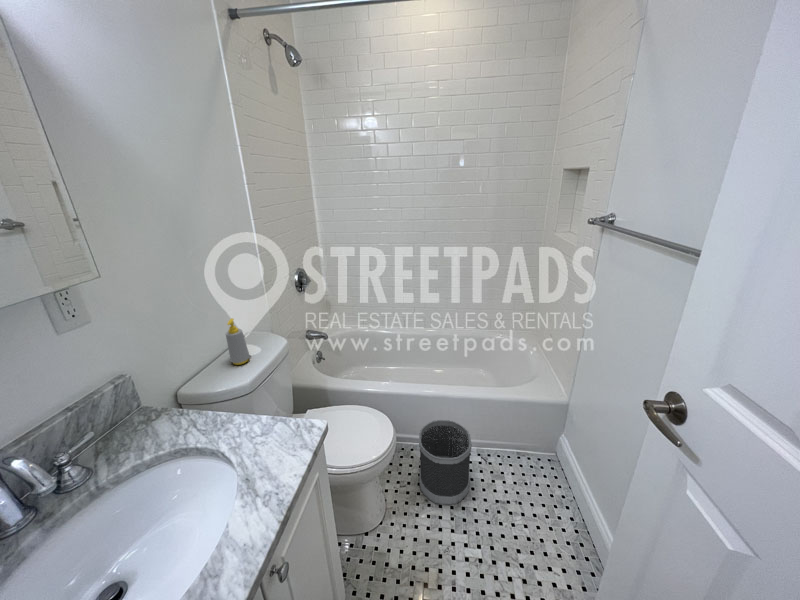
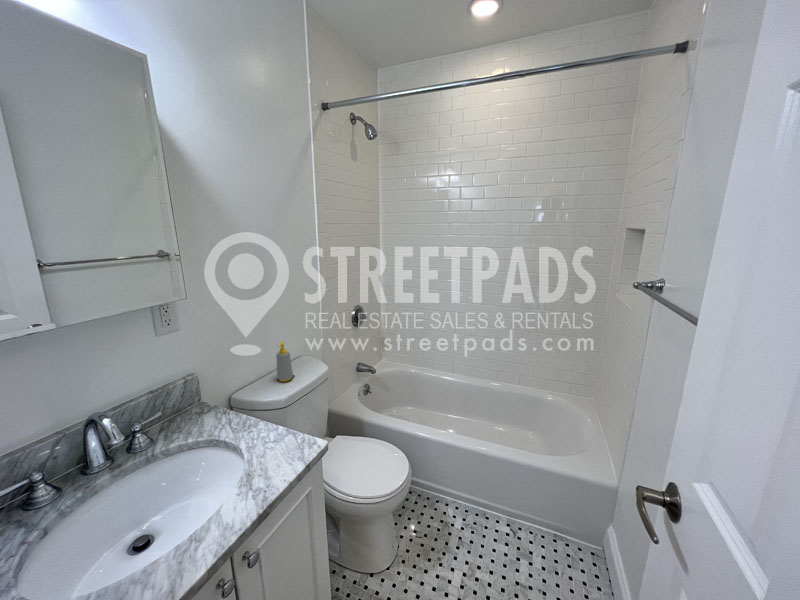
wastebasket: present [419,420,472,505] -> none [436,473,493,573]

